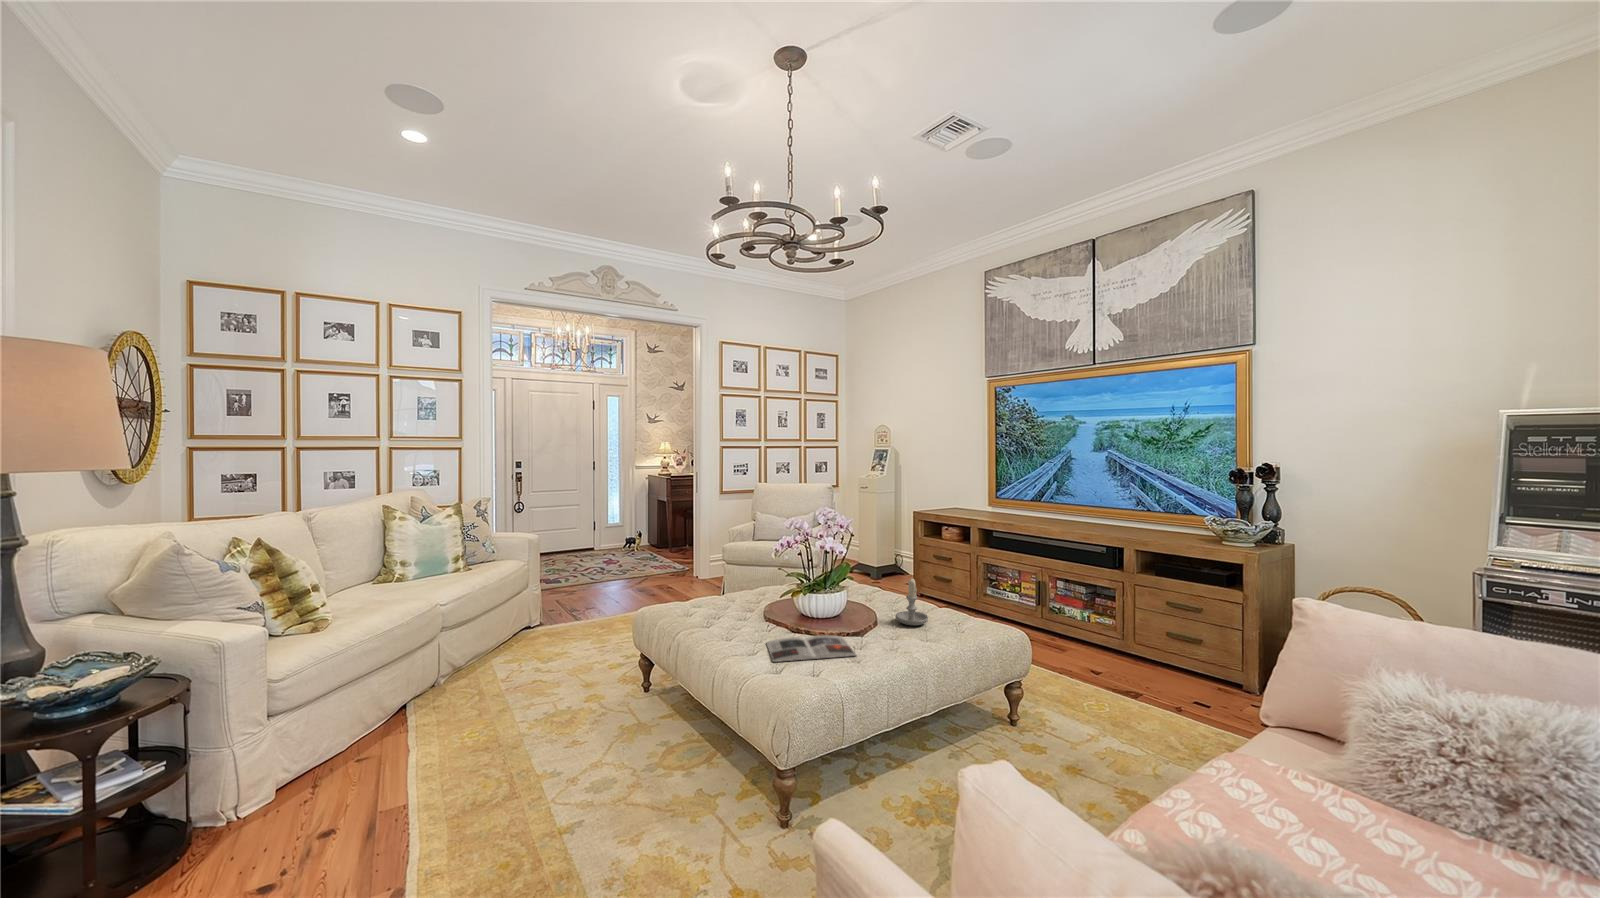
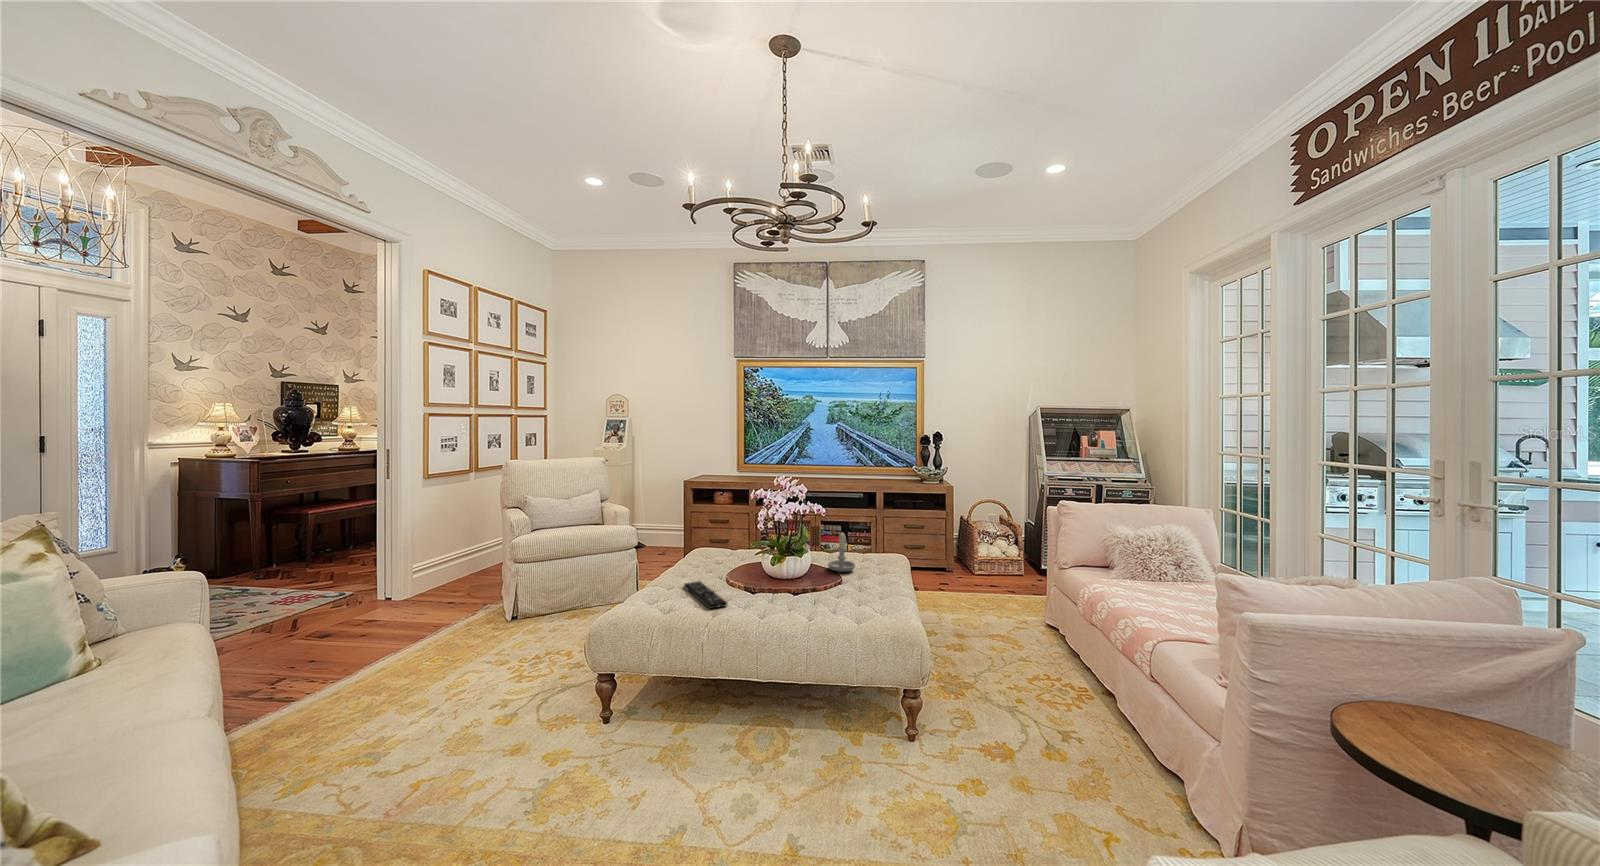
remote control: none [723,599,764,622] -> present [684,582,727,609]
magazine: present [766,635,856,662] -> none [793,592,871,626]

